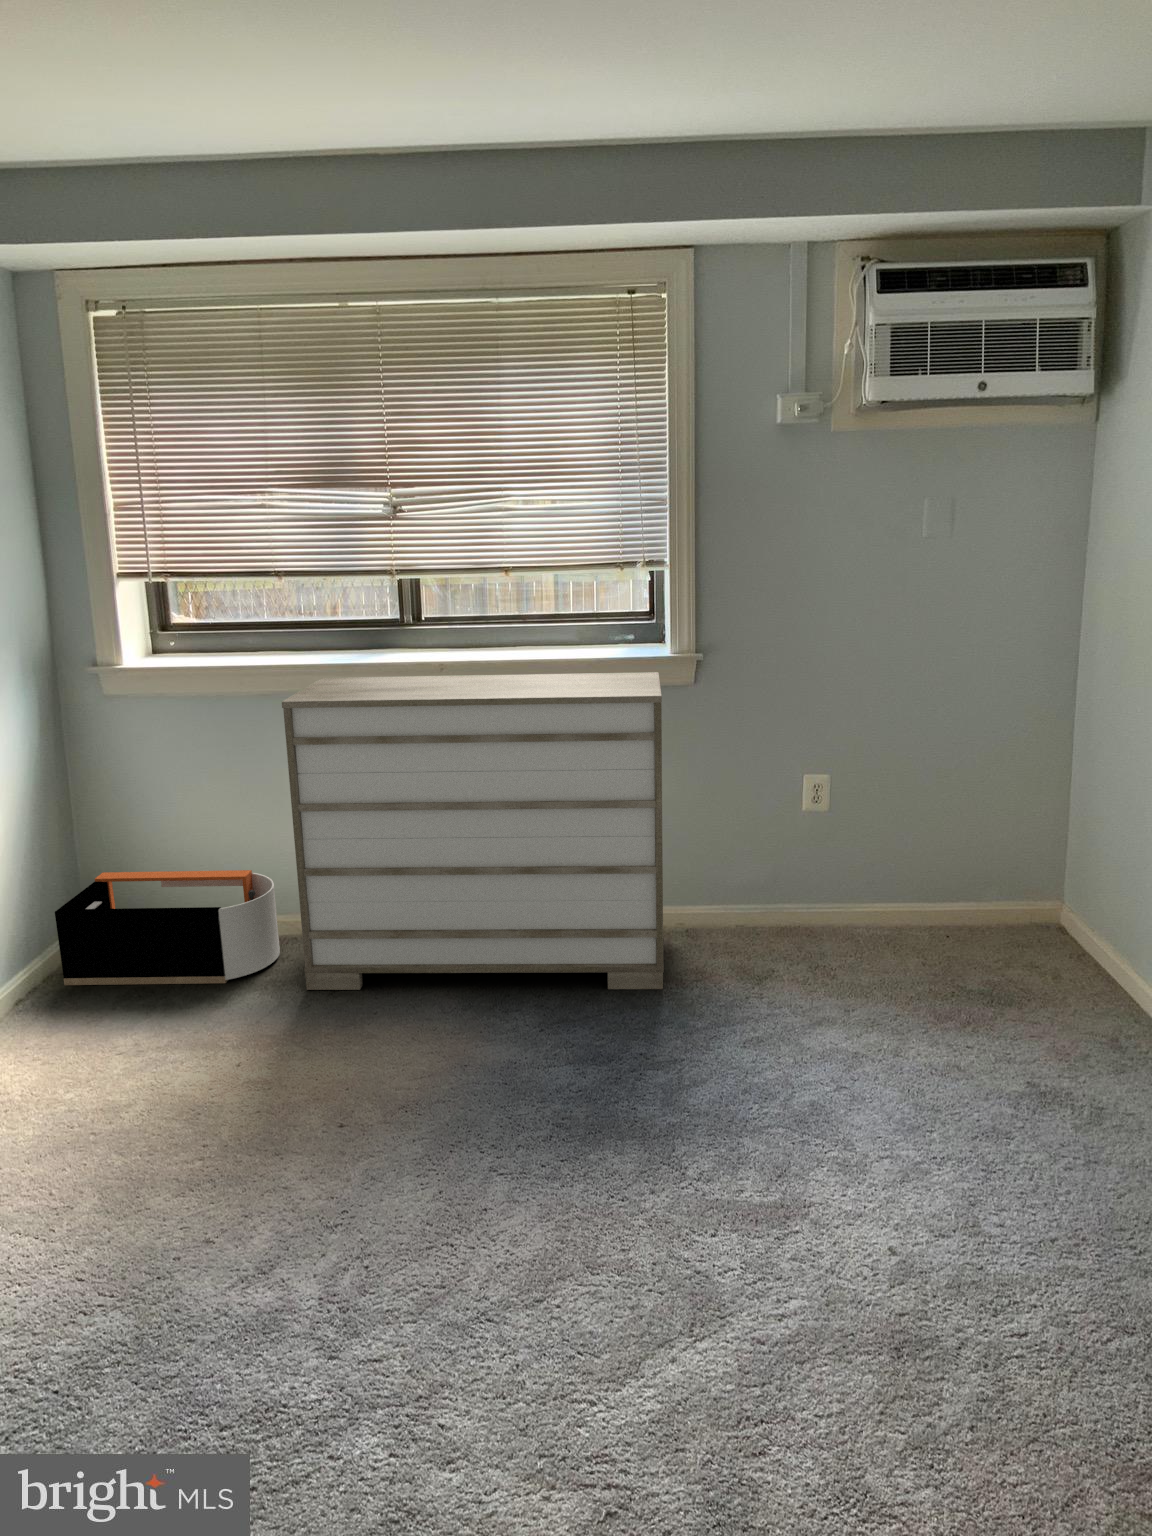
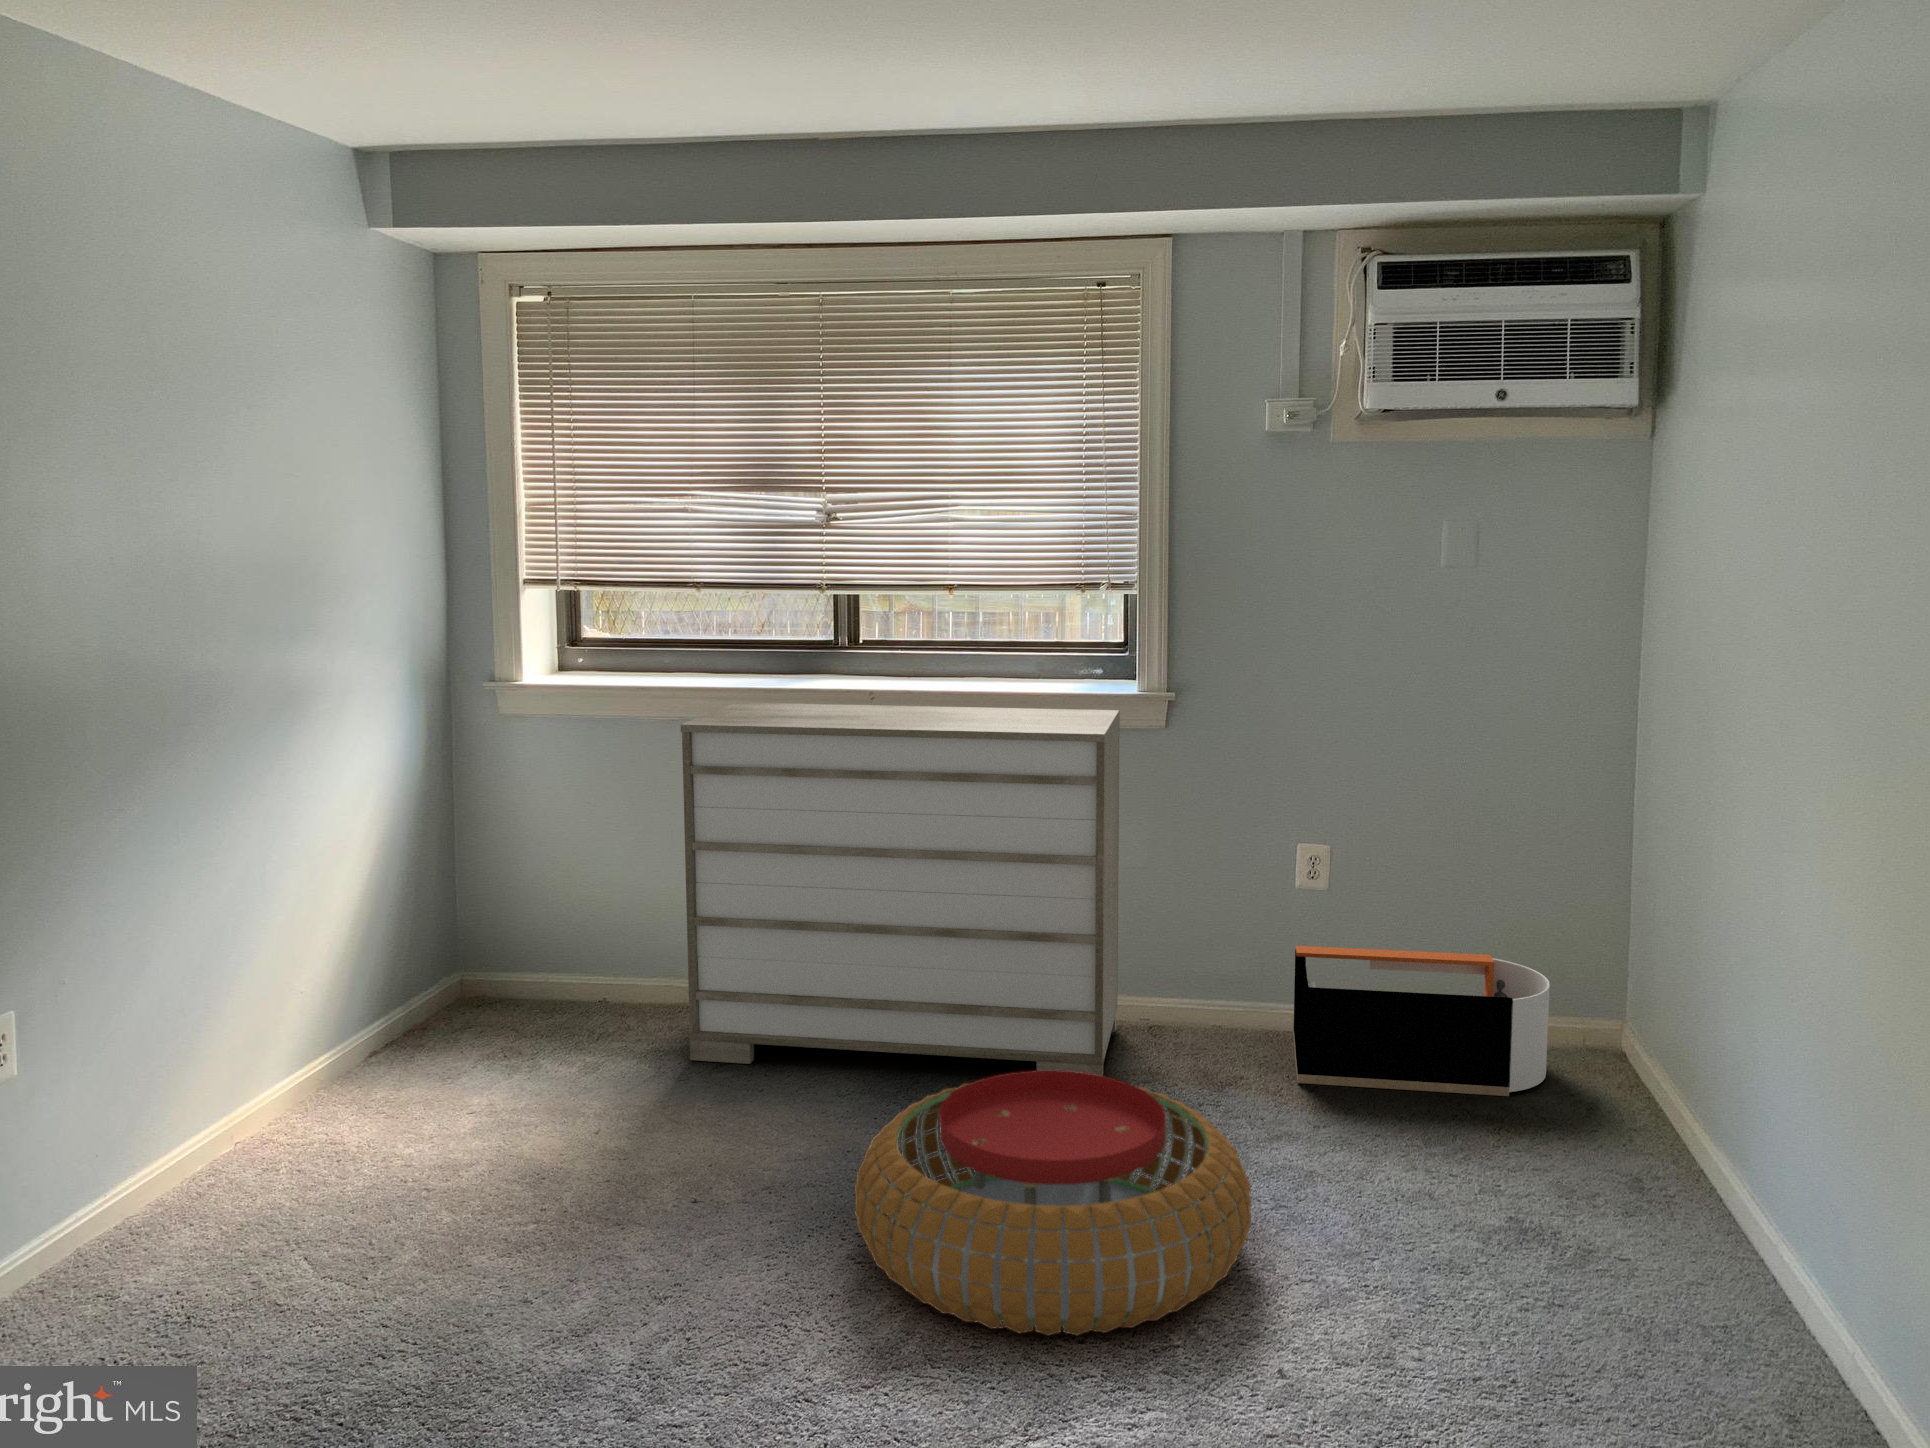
storage bin: present [55,870,280,985] -> present [1293,946,1550,1096]
pouf: none [492,993,838,1233] -> present [854,1070,1251,1336]

